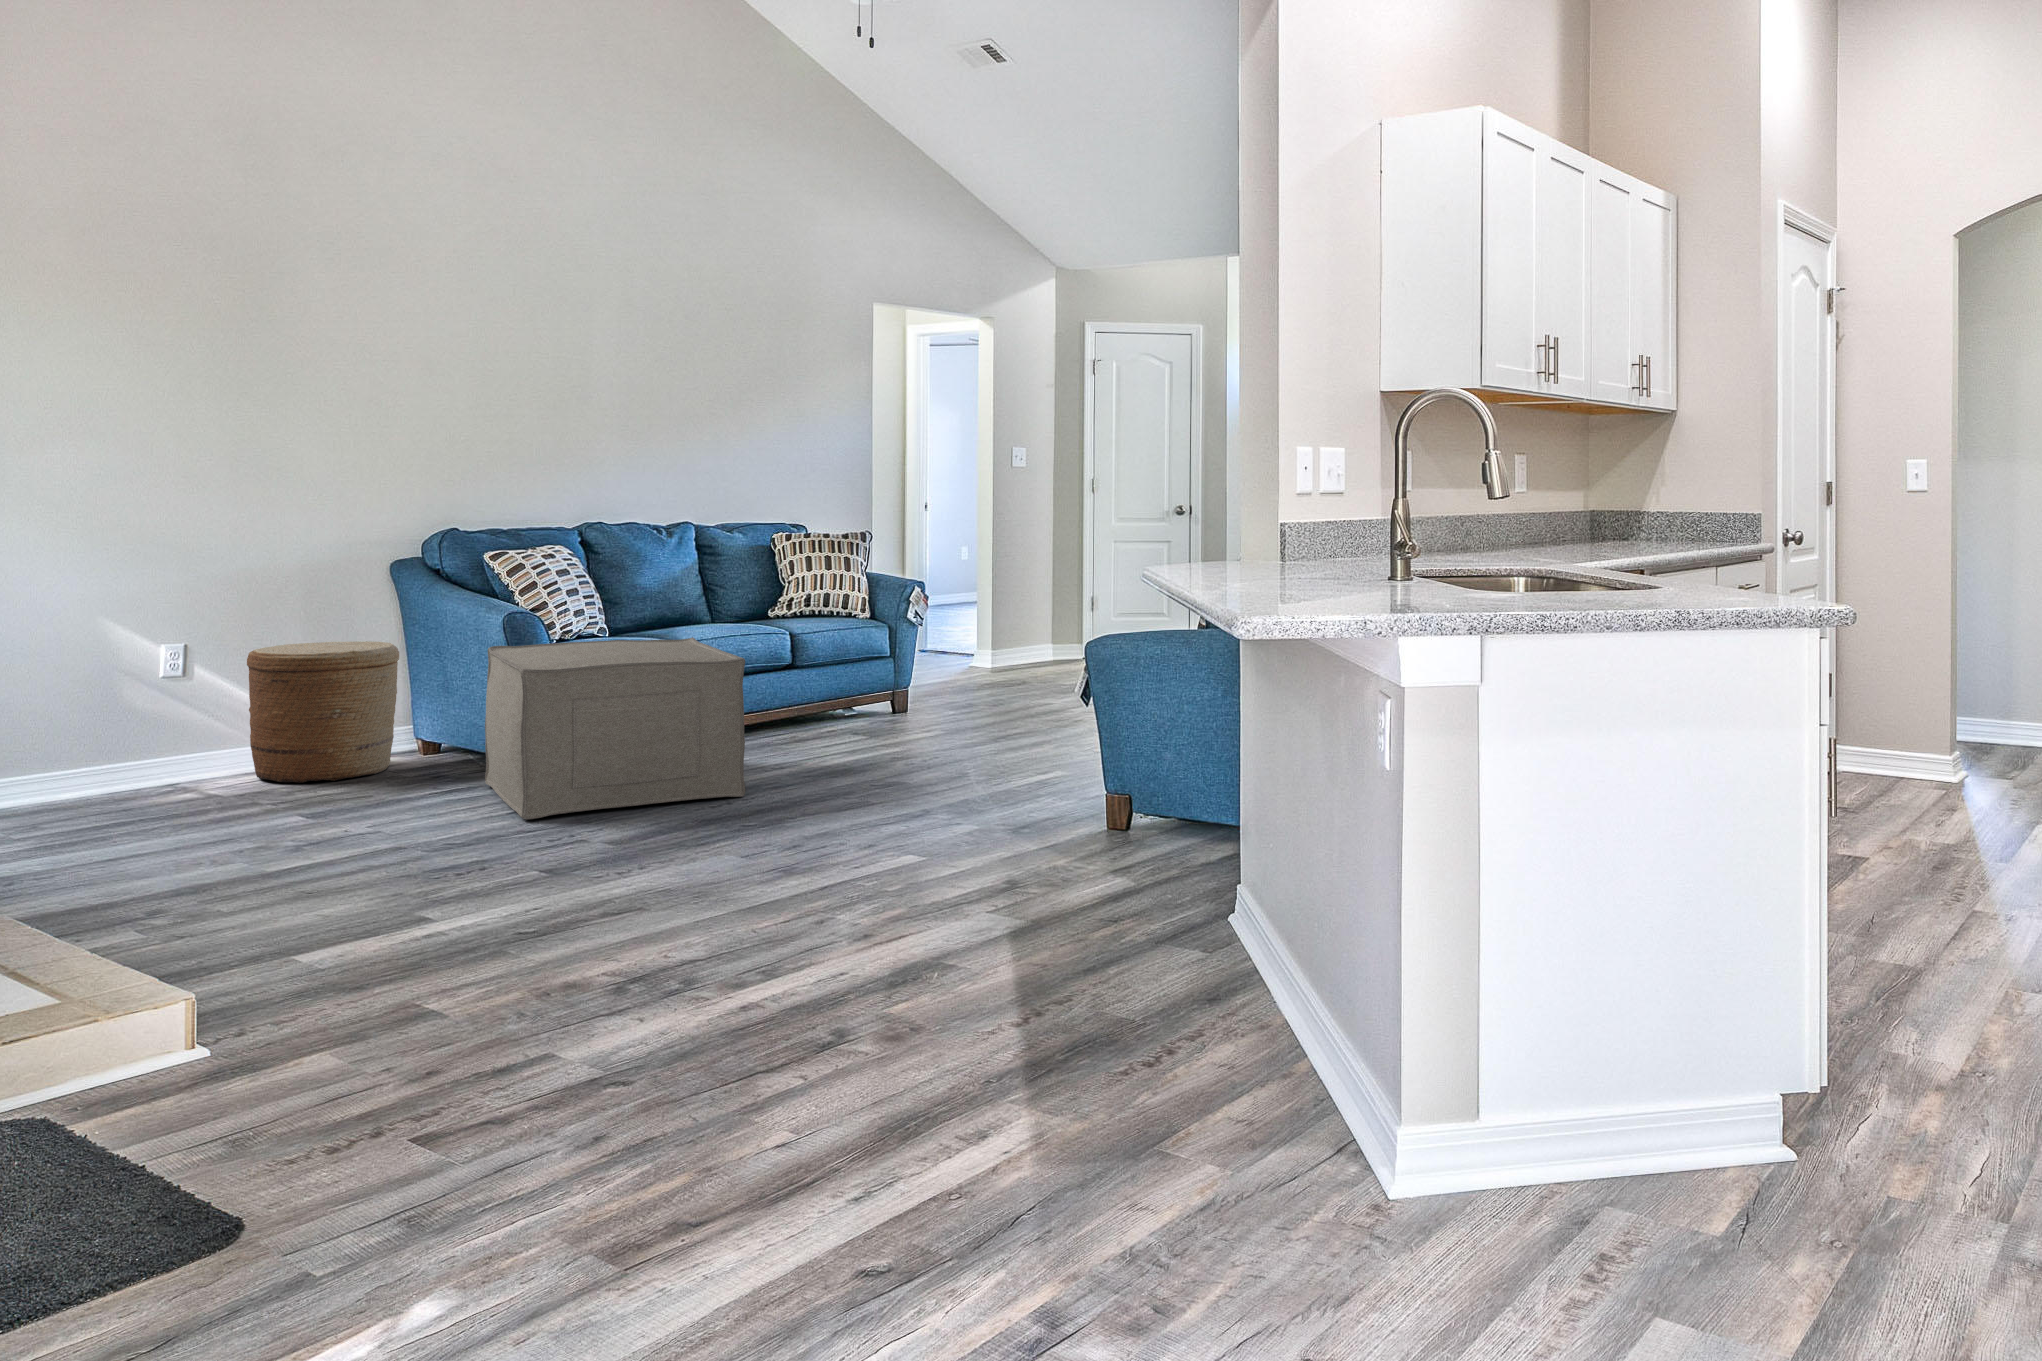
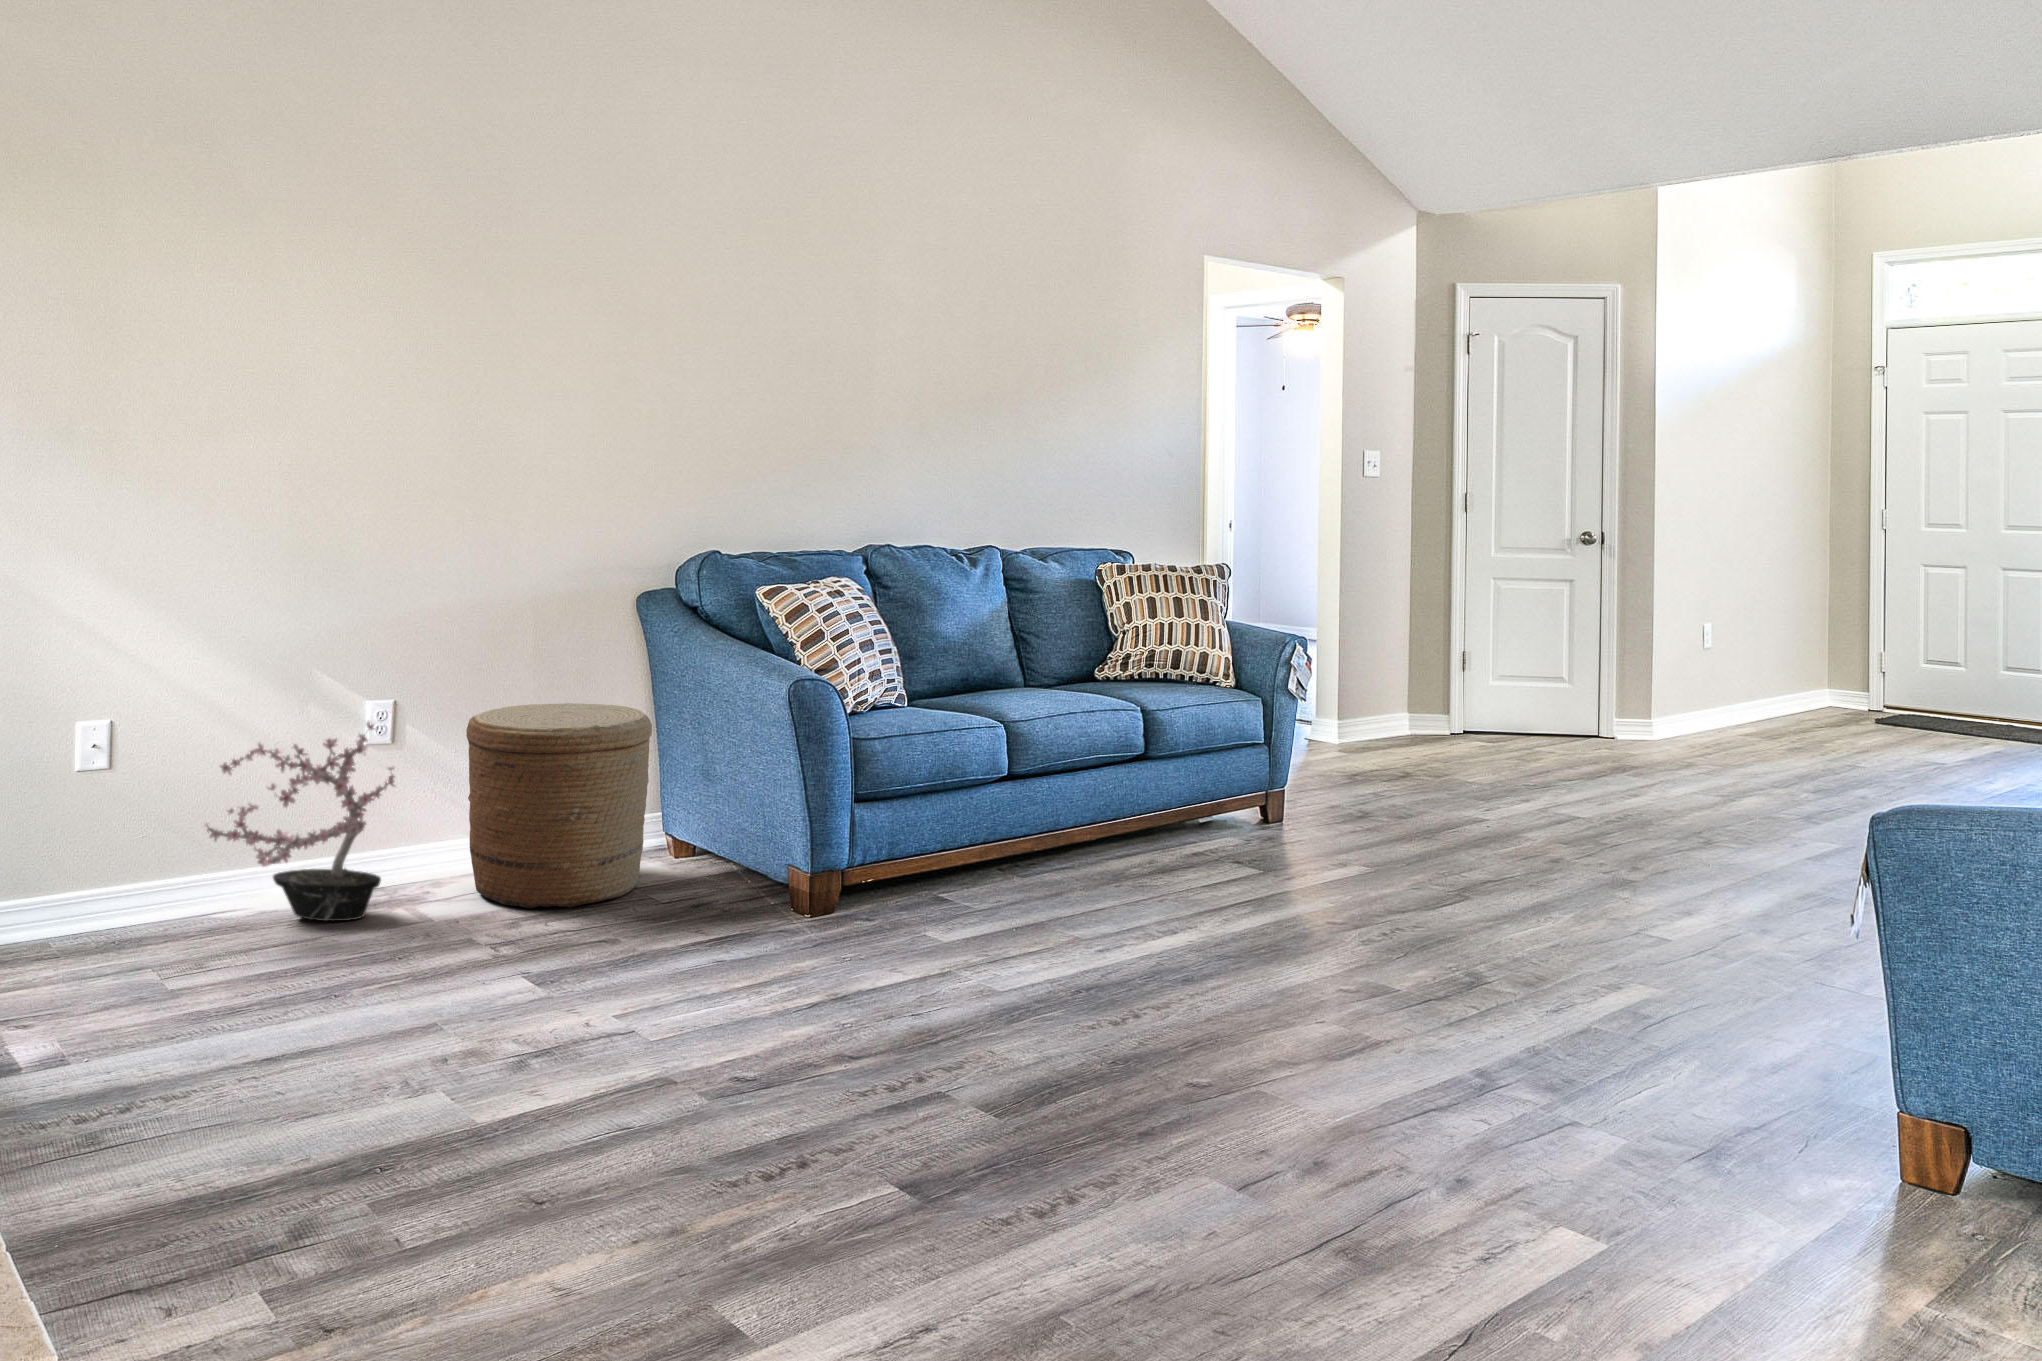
ottoman: present [485,637,745,819] -> none [767,727,1163,1039]
potted plant: none [32,652,195,798] -> present [204,722,395,921]

